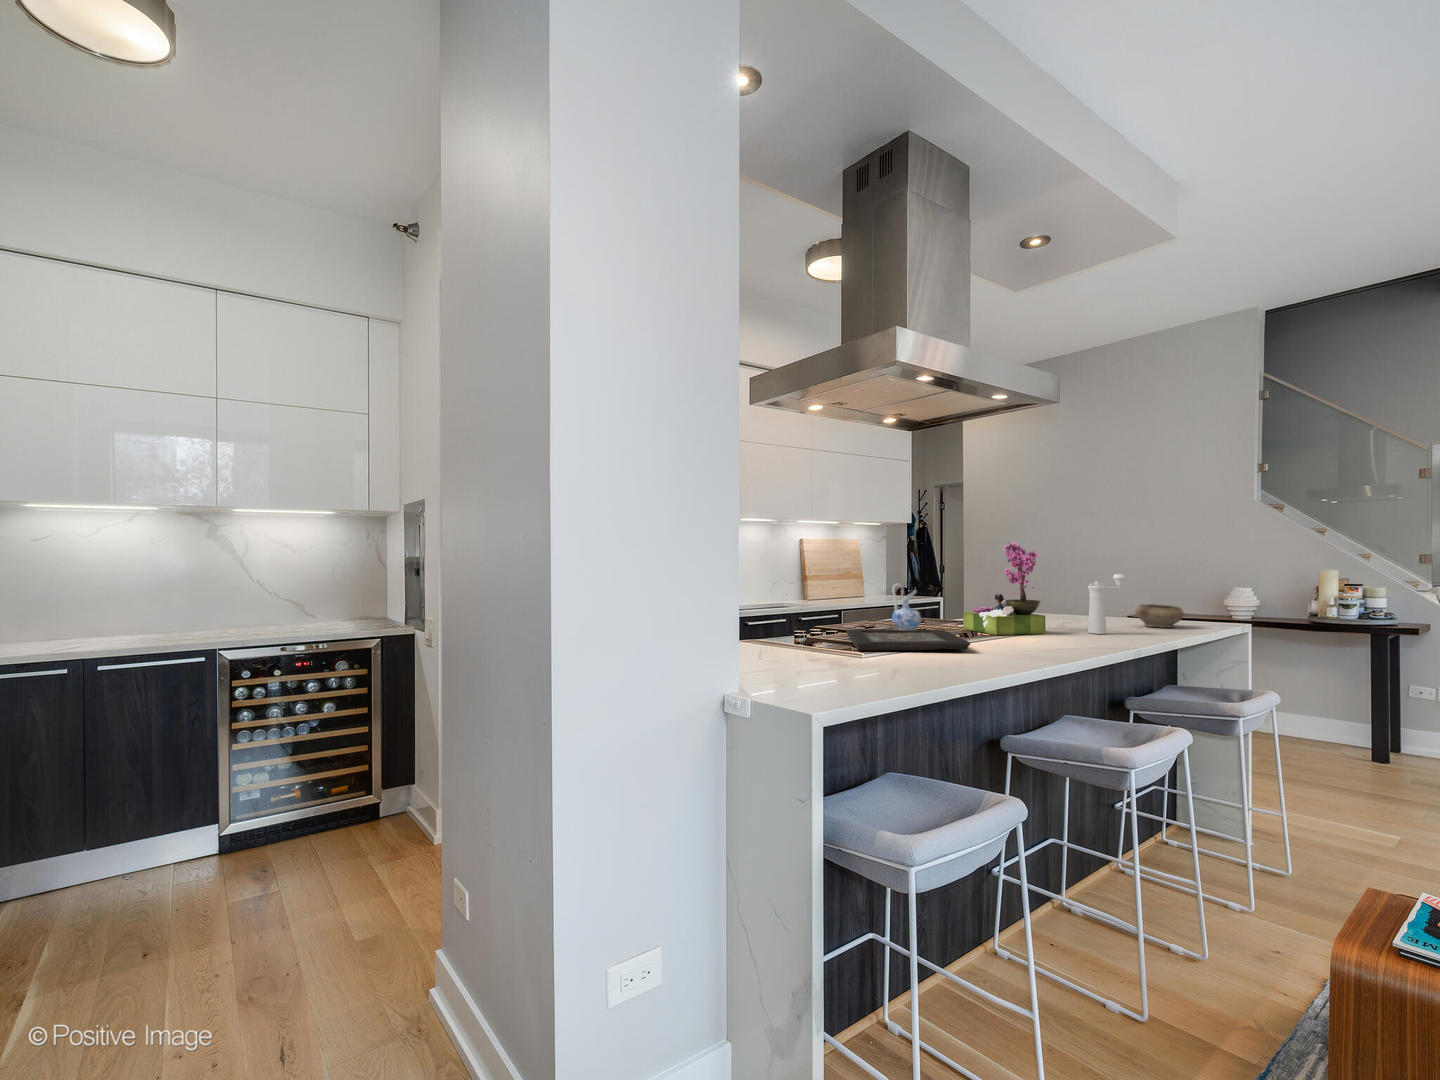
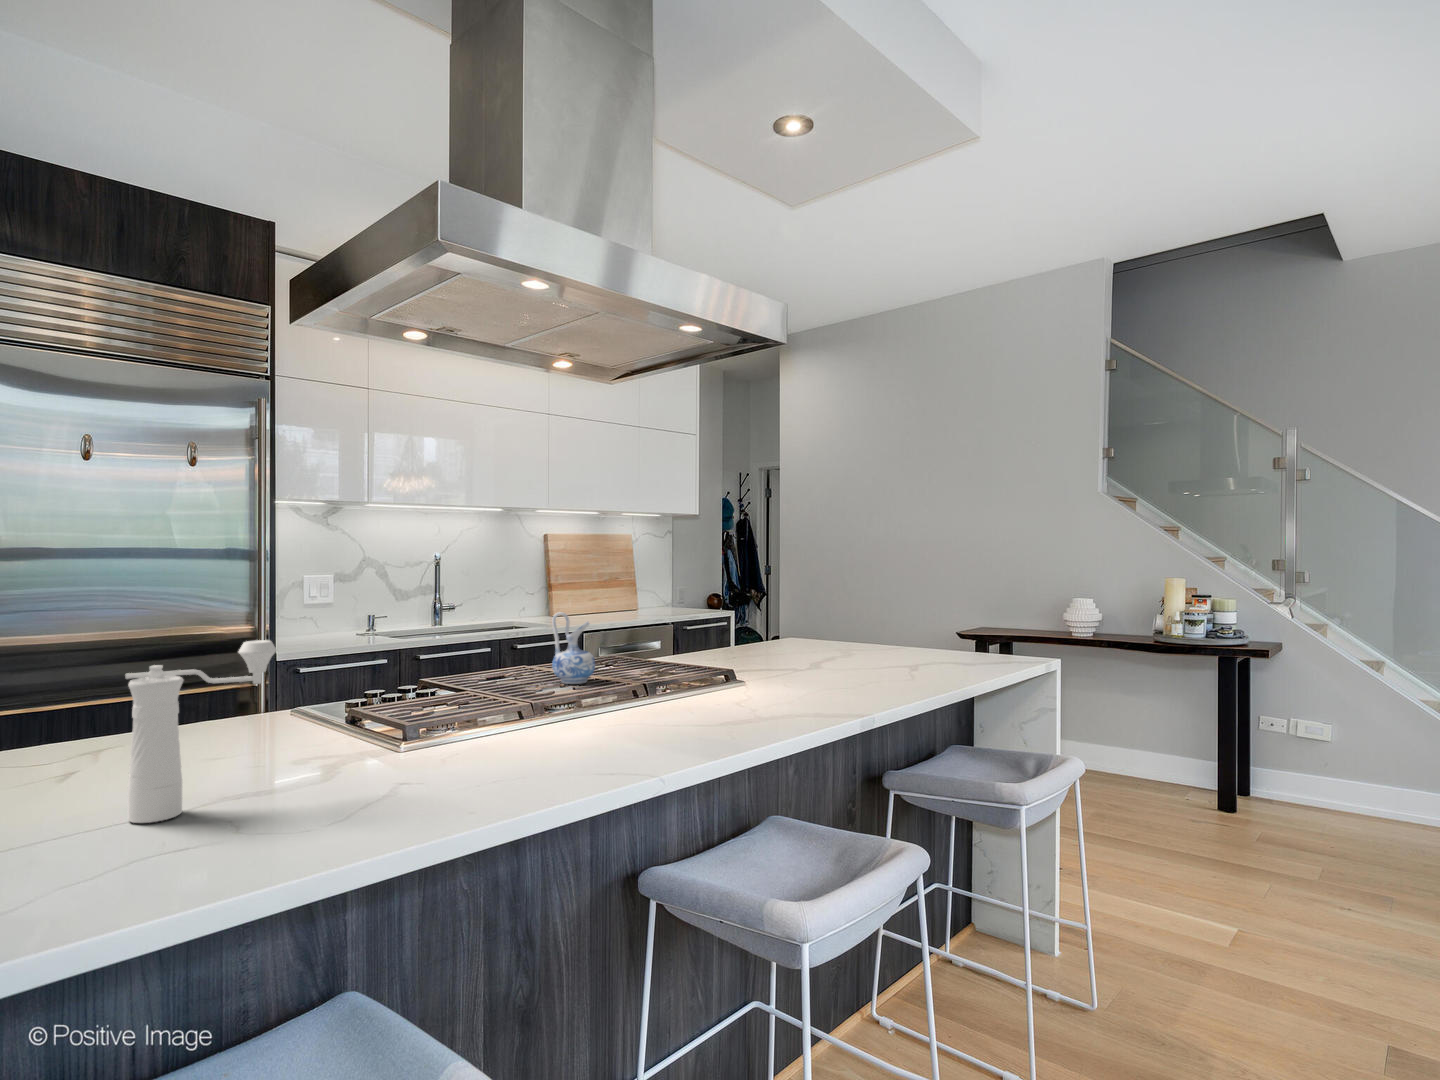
flower arrangement: present [963,542,1045,635] -> none [664,546,772,690]
pepper mill: present [1088,574,1126,634] -> present [125,640,276,823]
ceramic bowl: present [1135,604,1184,628] -> none [914,634,973,667]
decorative tray: present [846,629,971,651] -> none [408,687,607,737]

